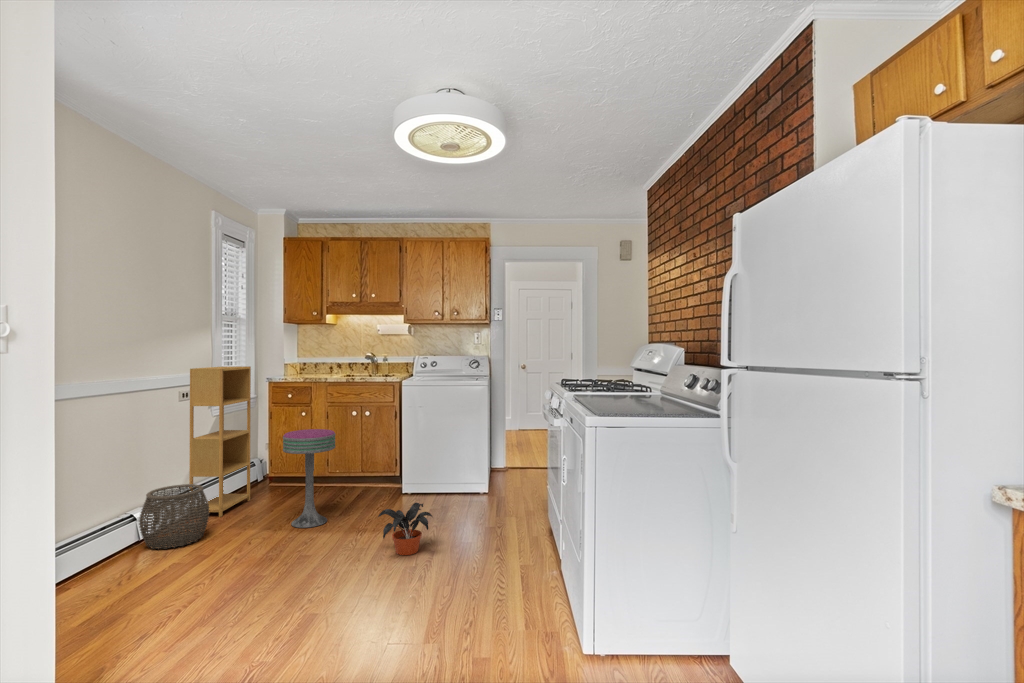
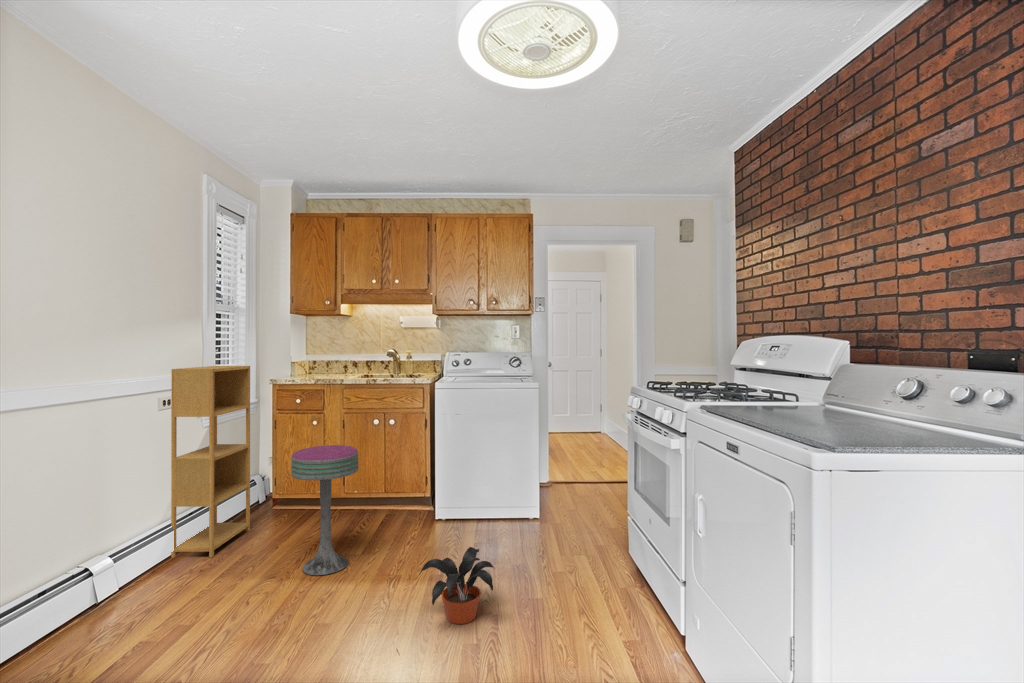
woven basket: present [139,484,209,549] -> none [95,521,195,616]

